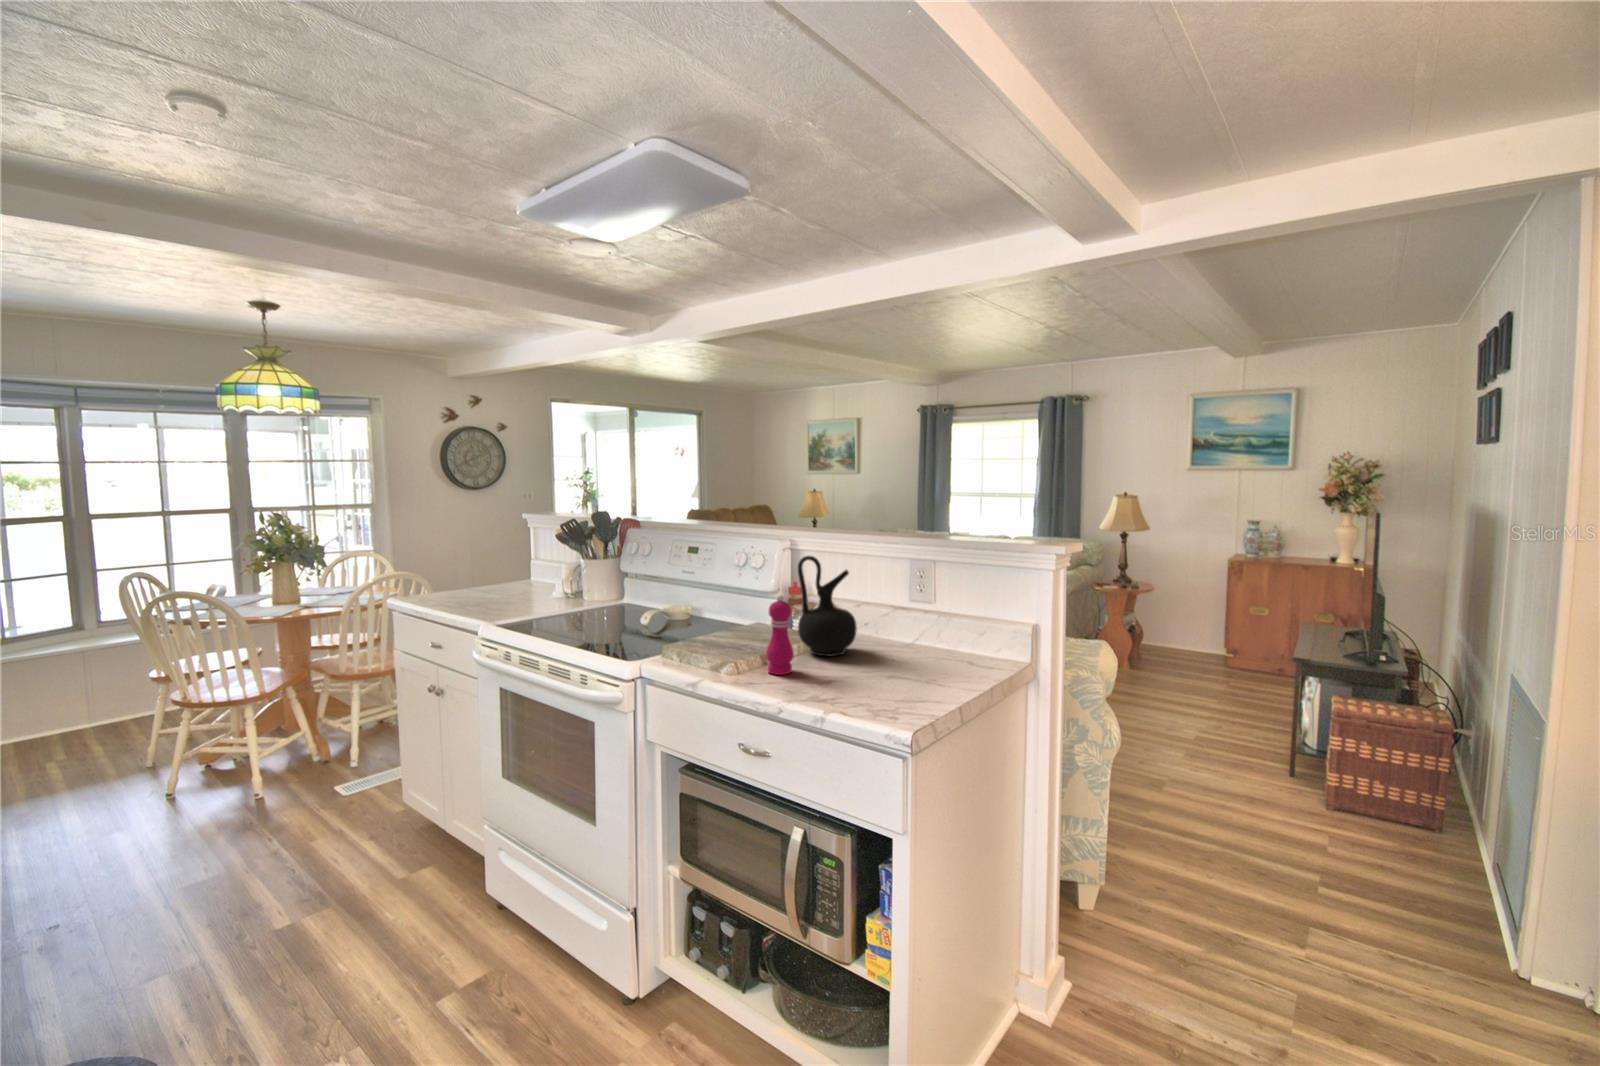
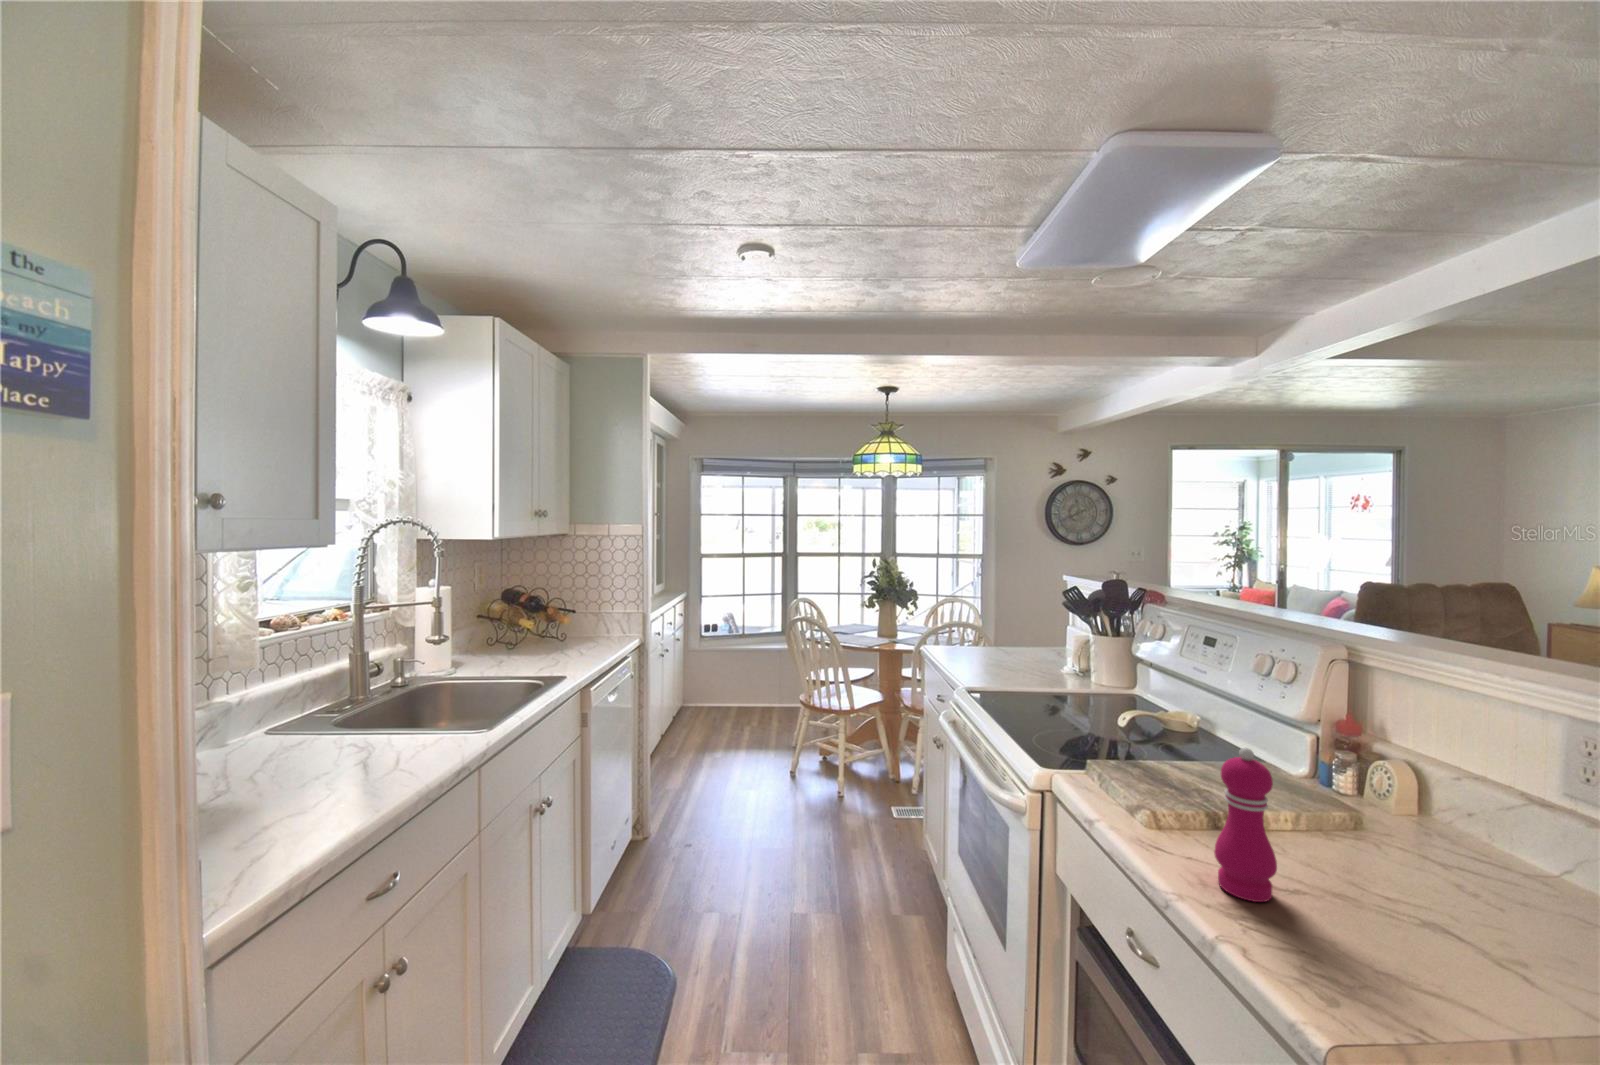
ceramic jug: present [798,556,857,656] -> none [1332,684,1497,910]

